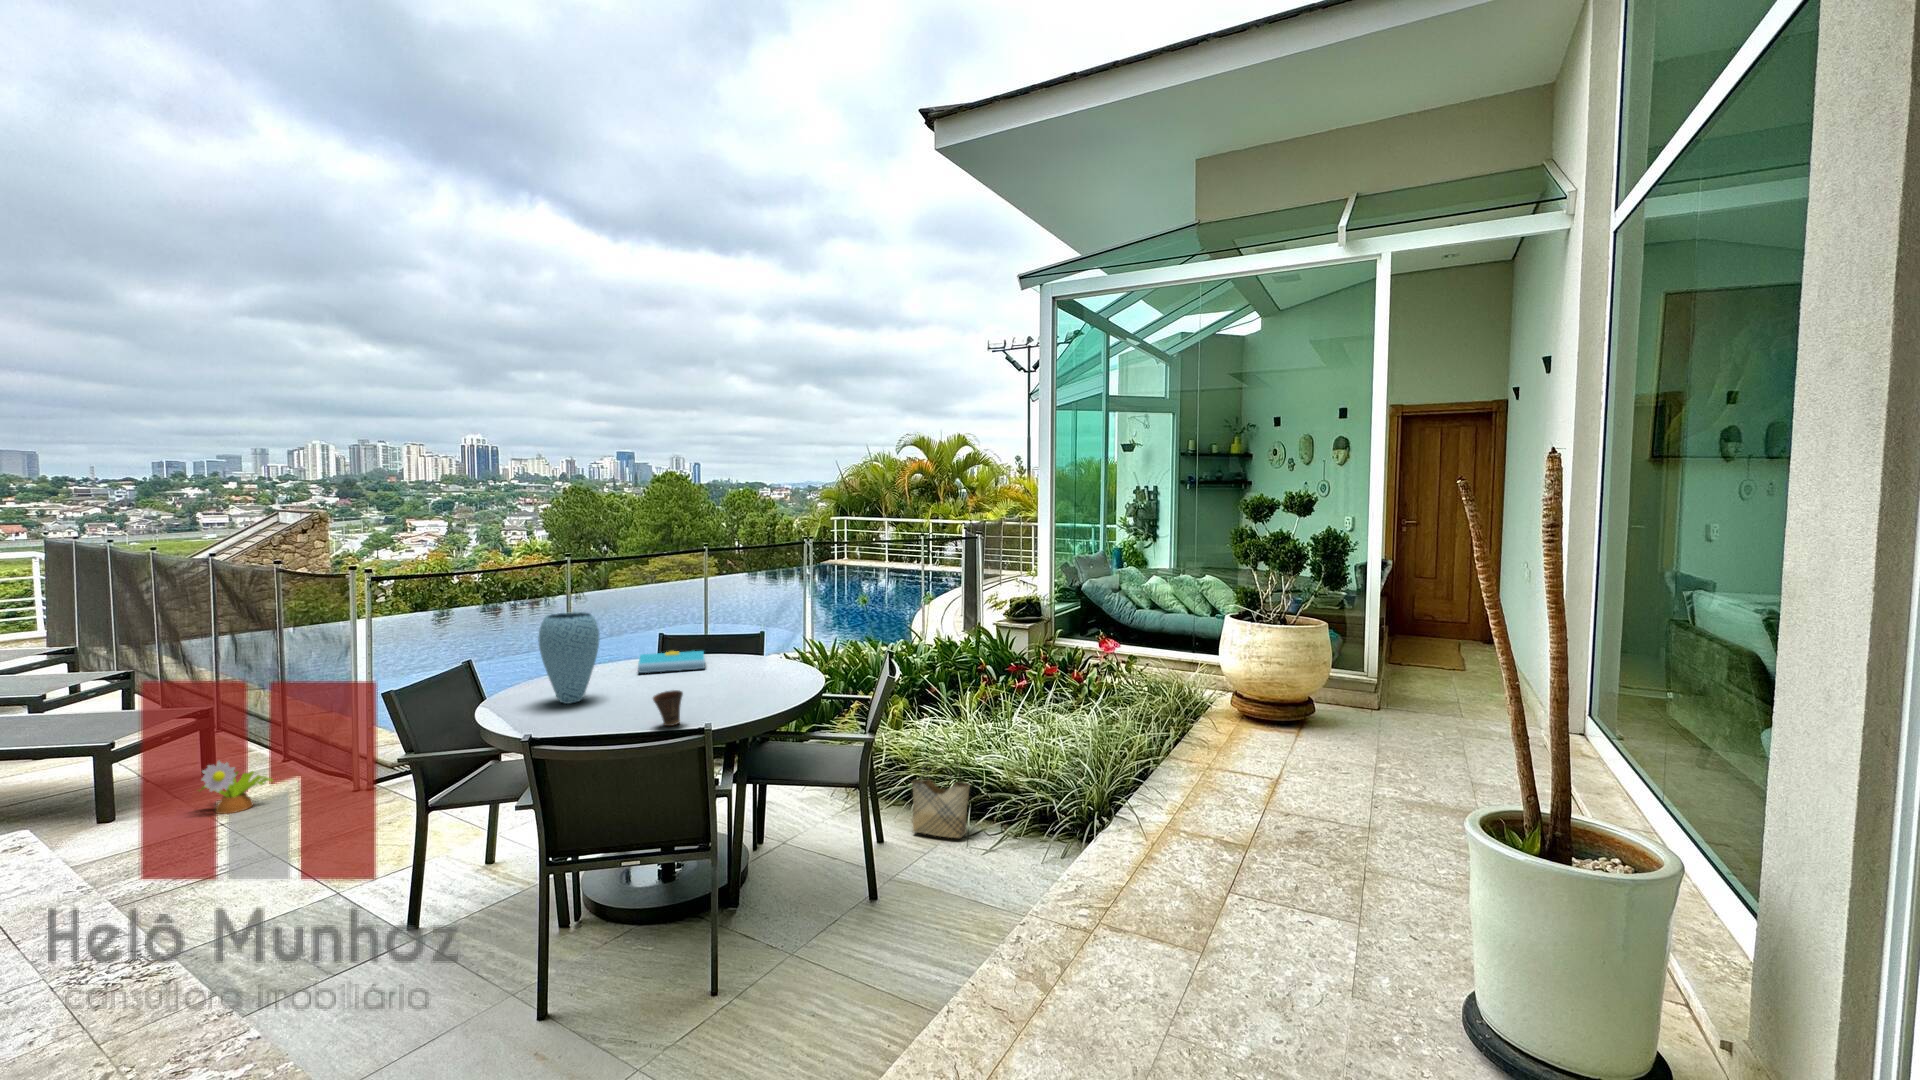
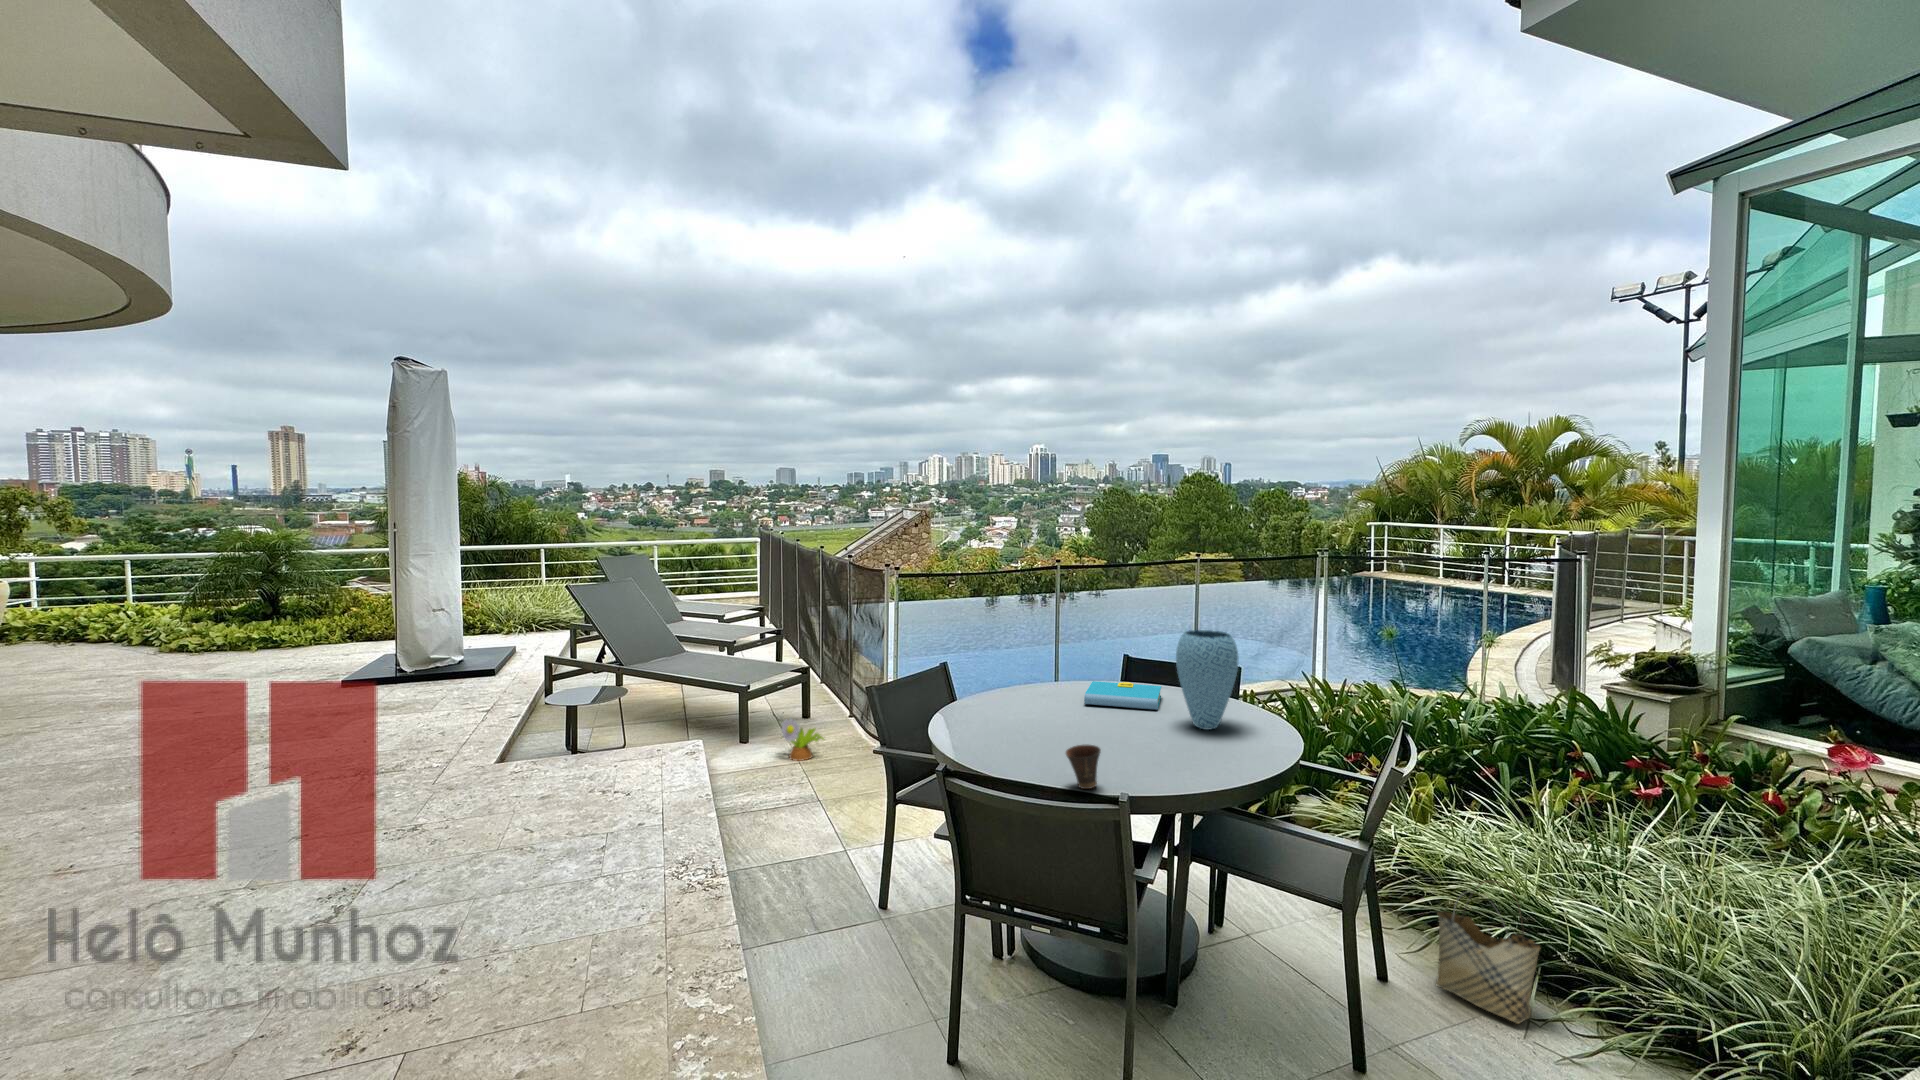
vase: present [538,612,599,704] -> present [1176,630,1238,730]

